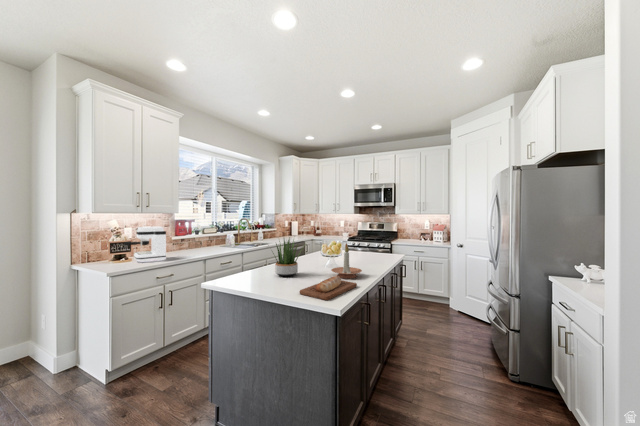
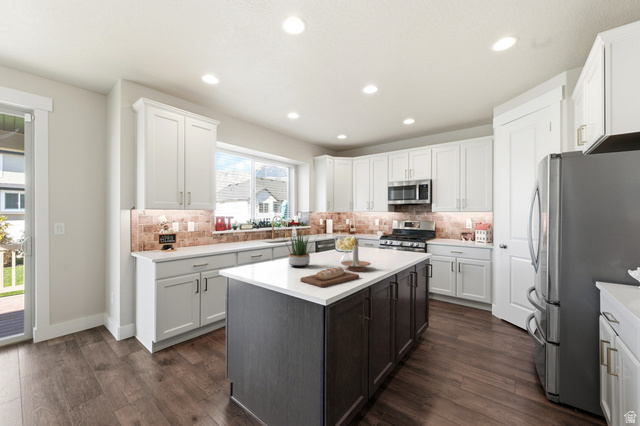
coffee maker: present [124,227,166,262] -> none [170,222,203,252]

